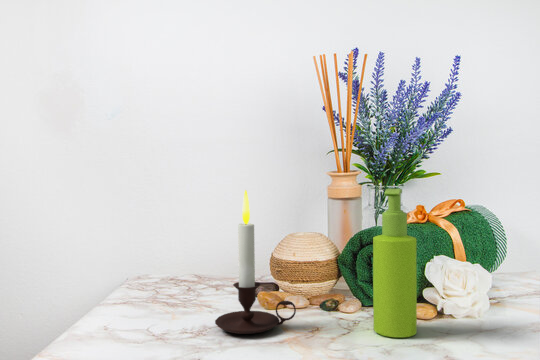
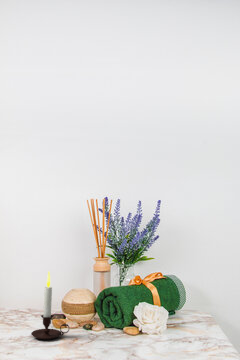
soap dispenser: present [373,189,417,337] -> none [104,273,124,342]

